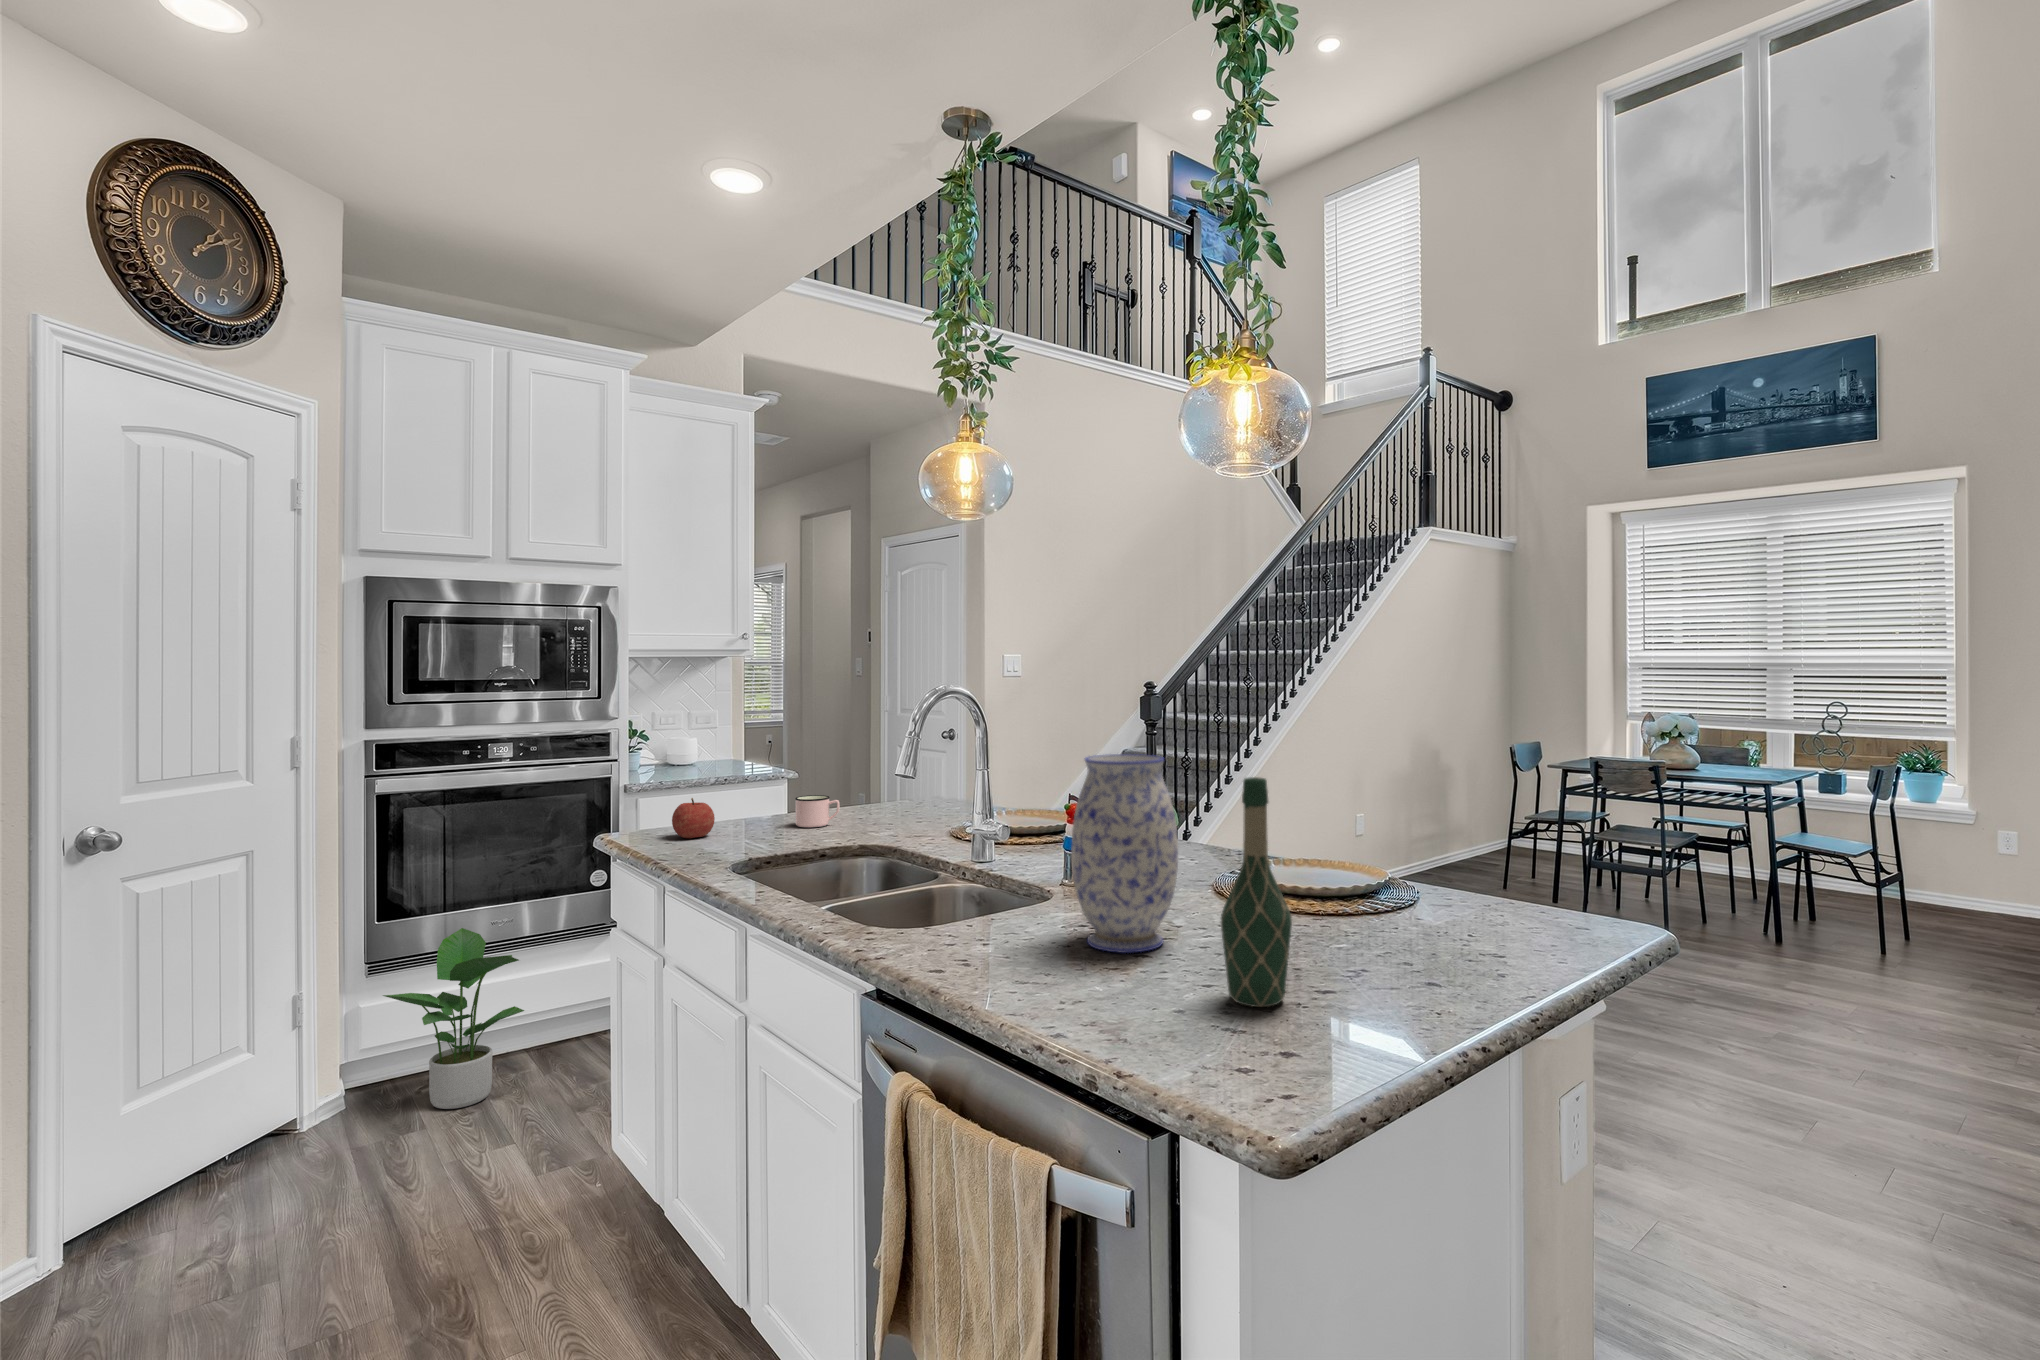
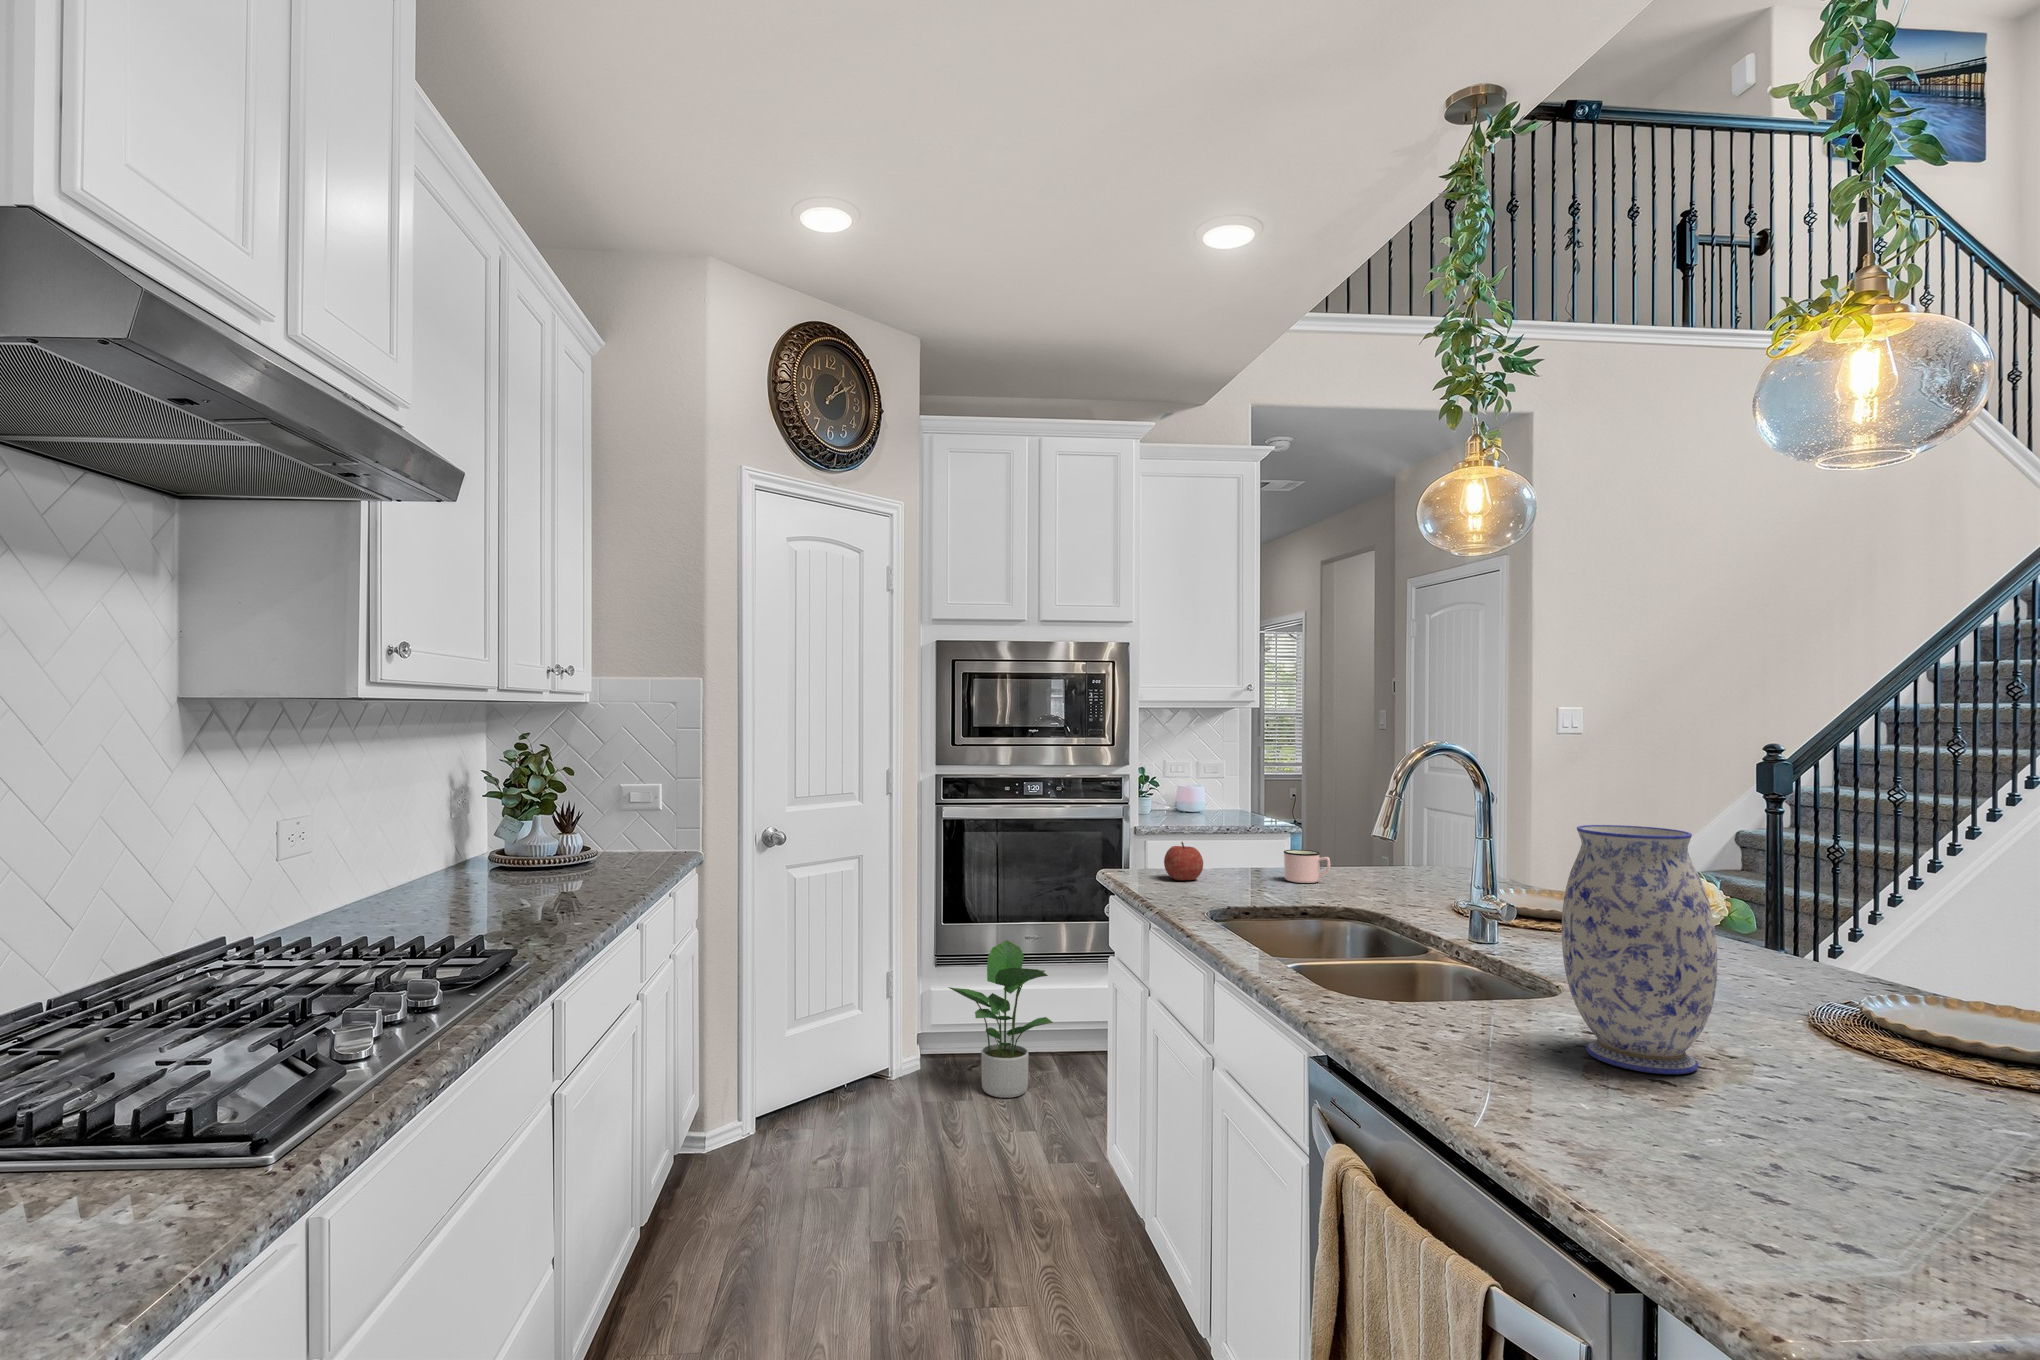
wine bottle: present [1221,777,1292,1007] -> none [1758,866,1880,1179]

